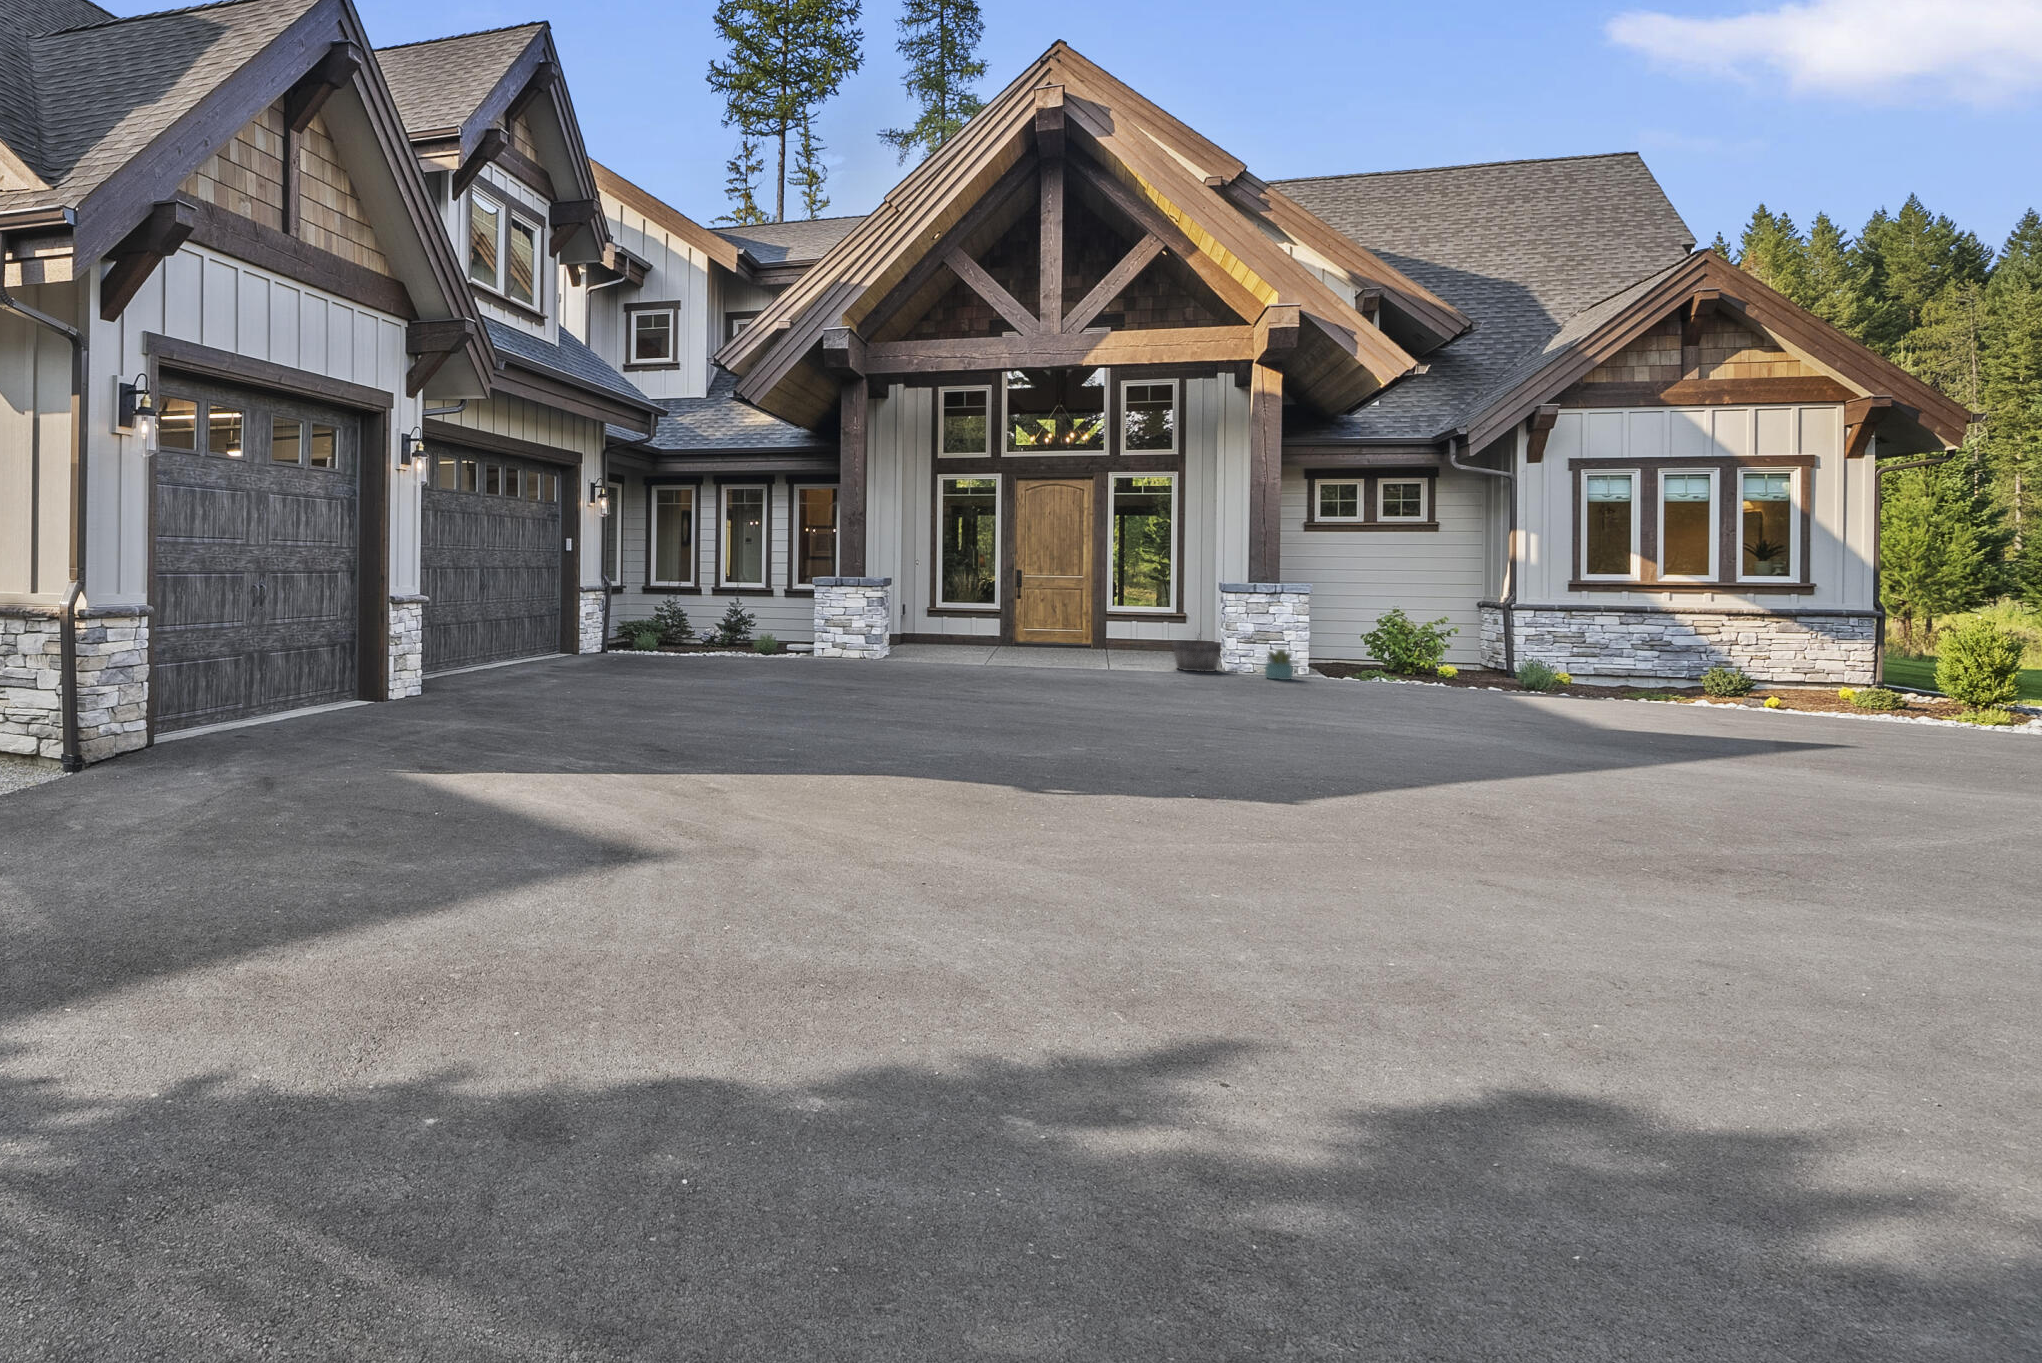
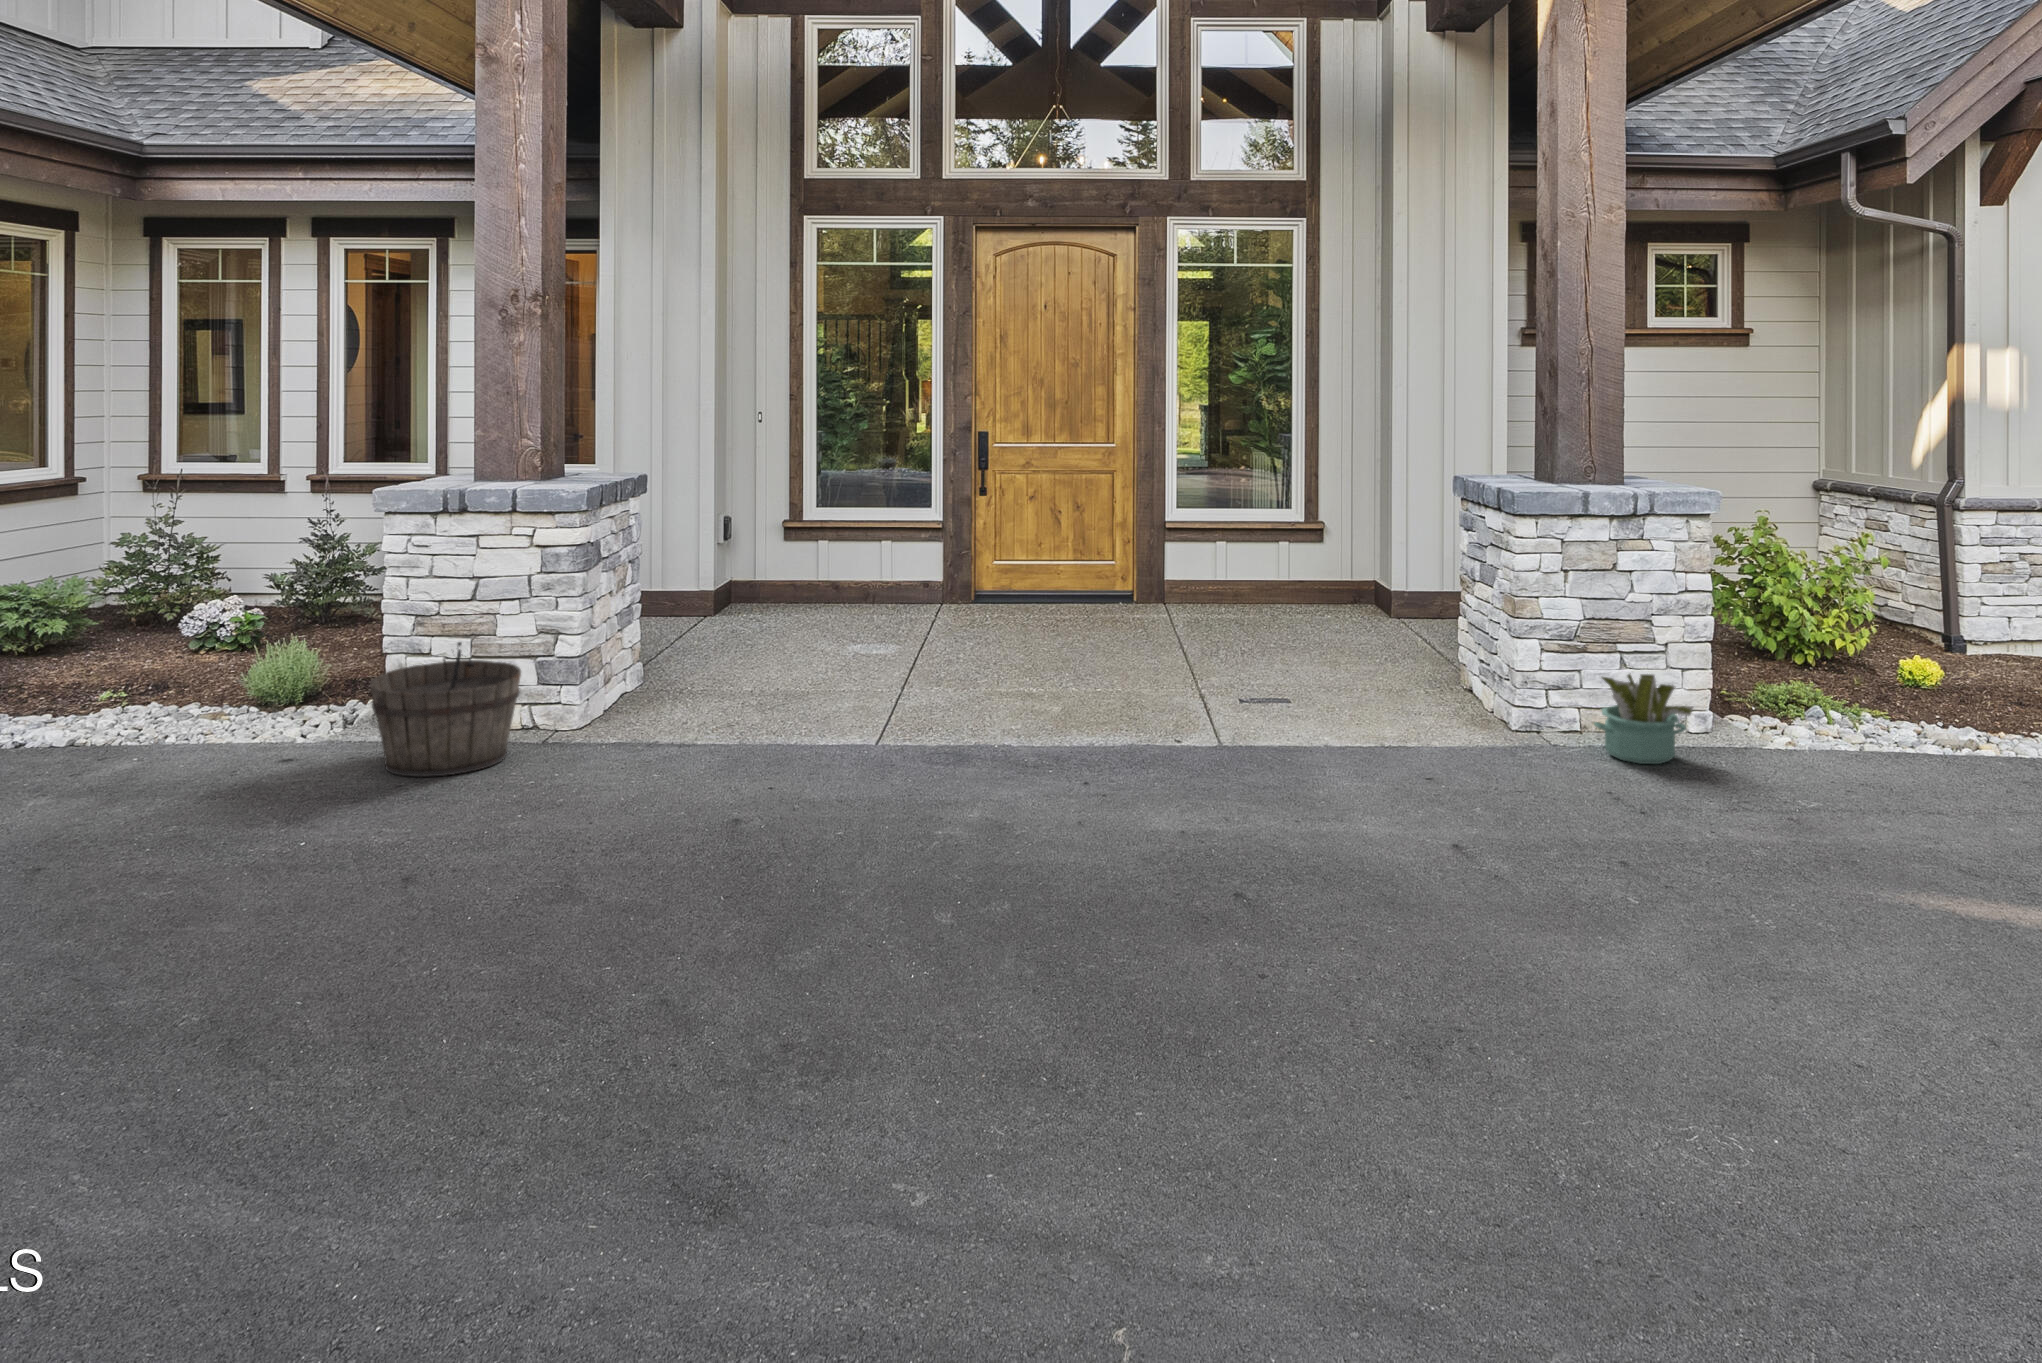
wooden bucket: present [1172,634,1222,672] -> present [370,642,521,777]

